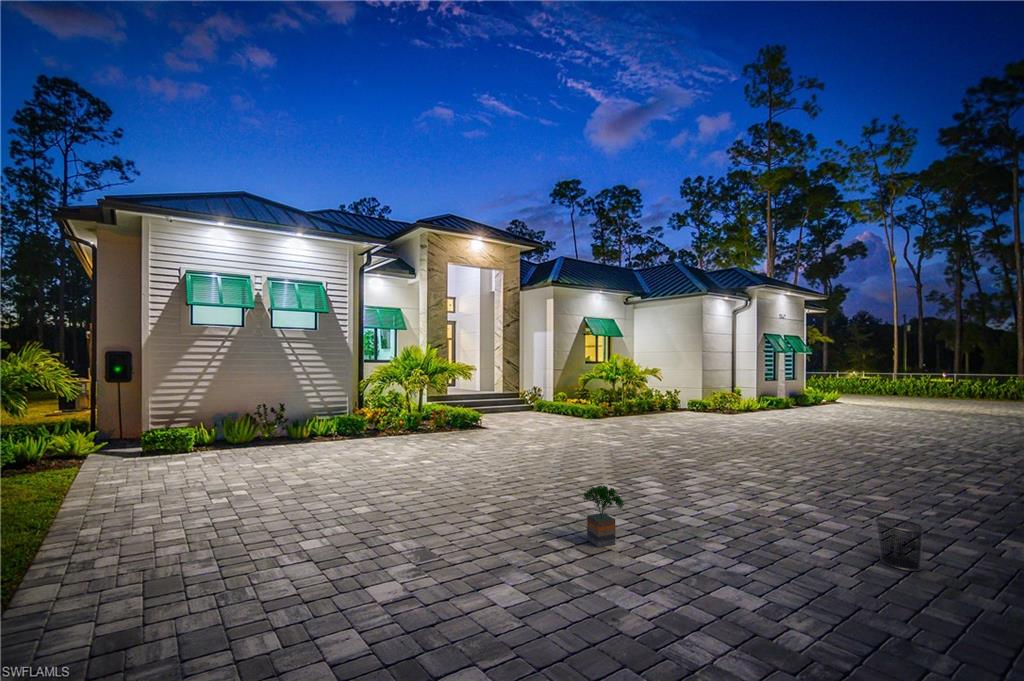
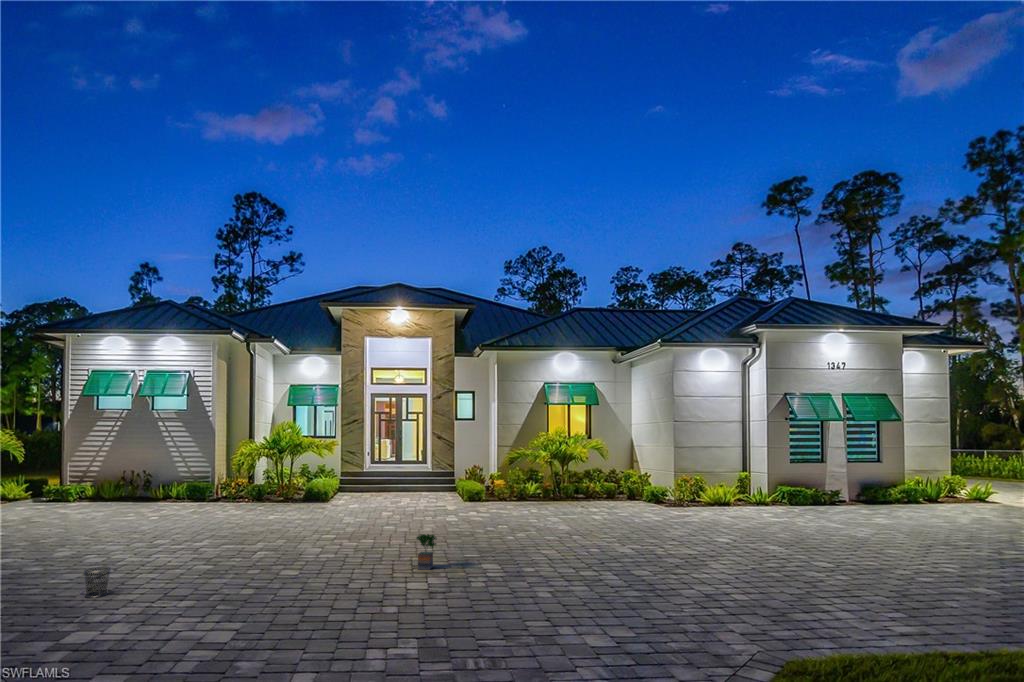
potted tree: present [583,485,624,547] -> present [416,534,437,570]

